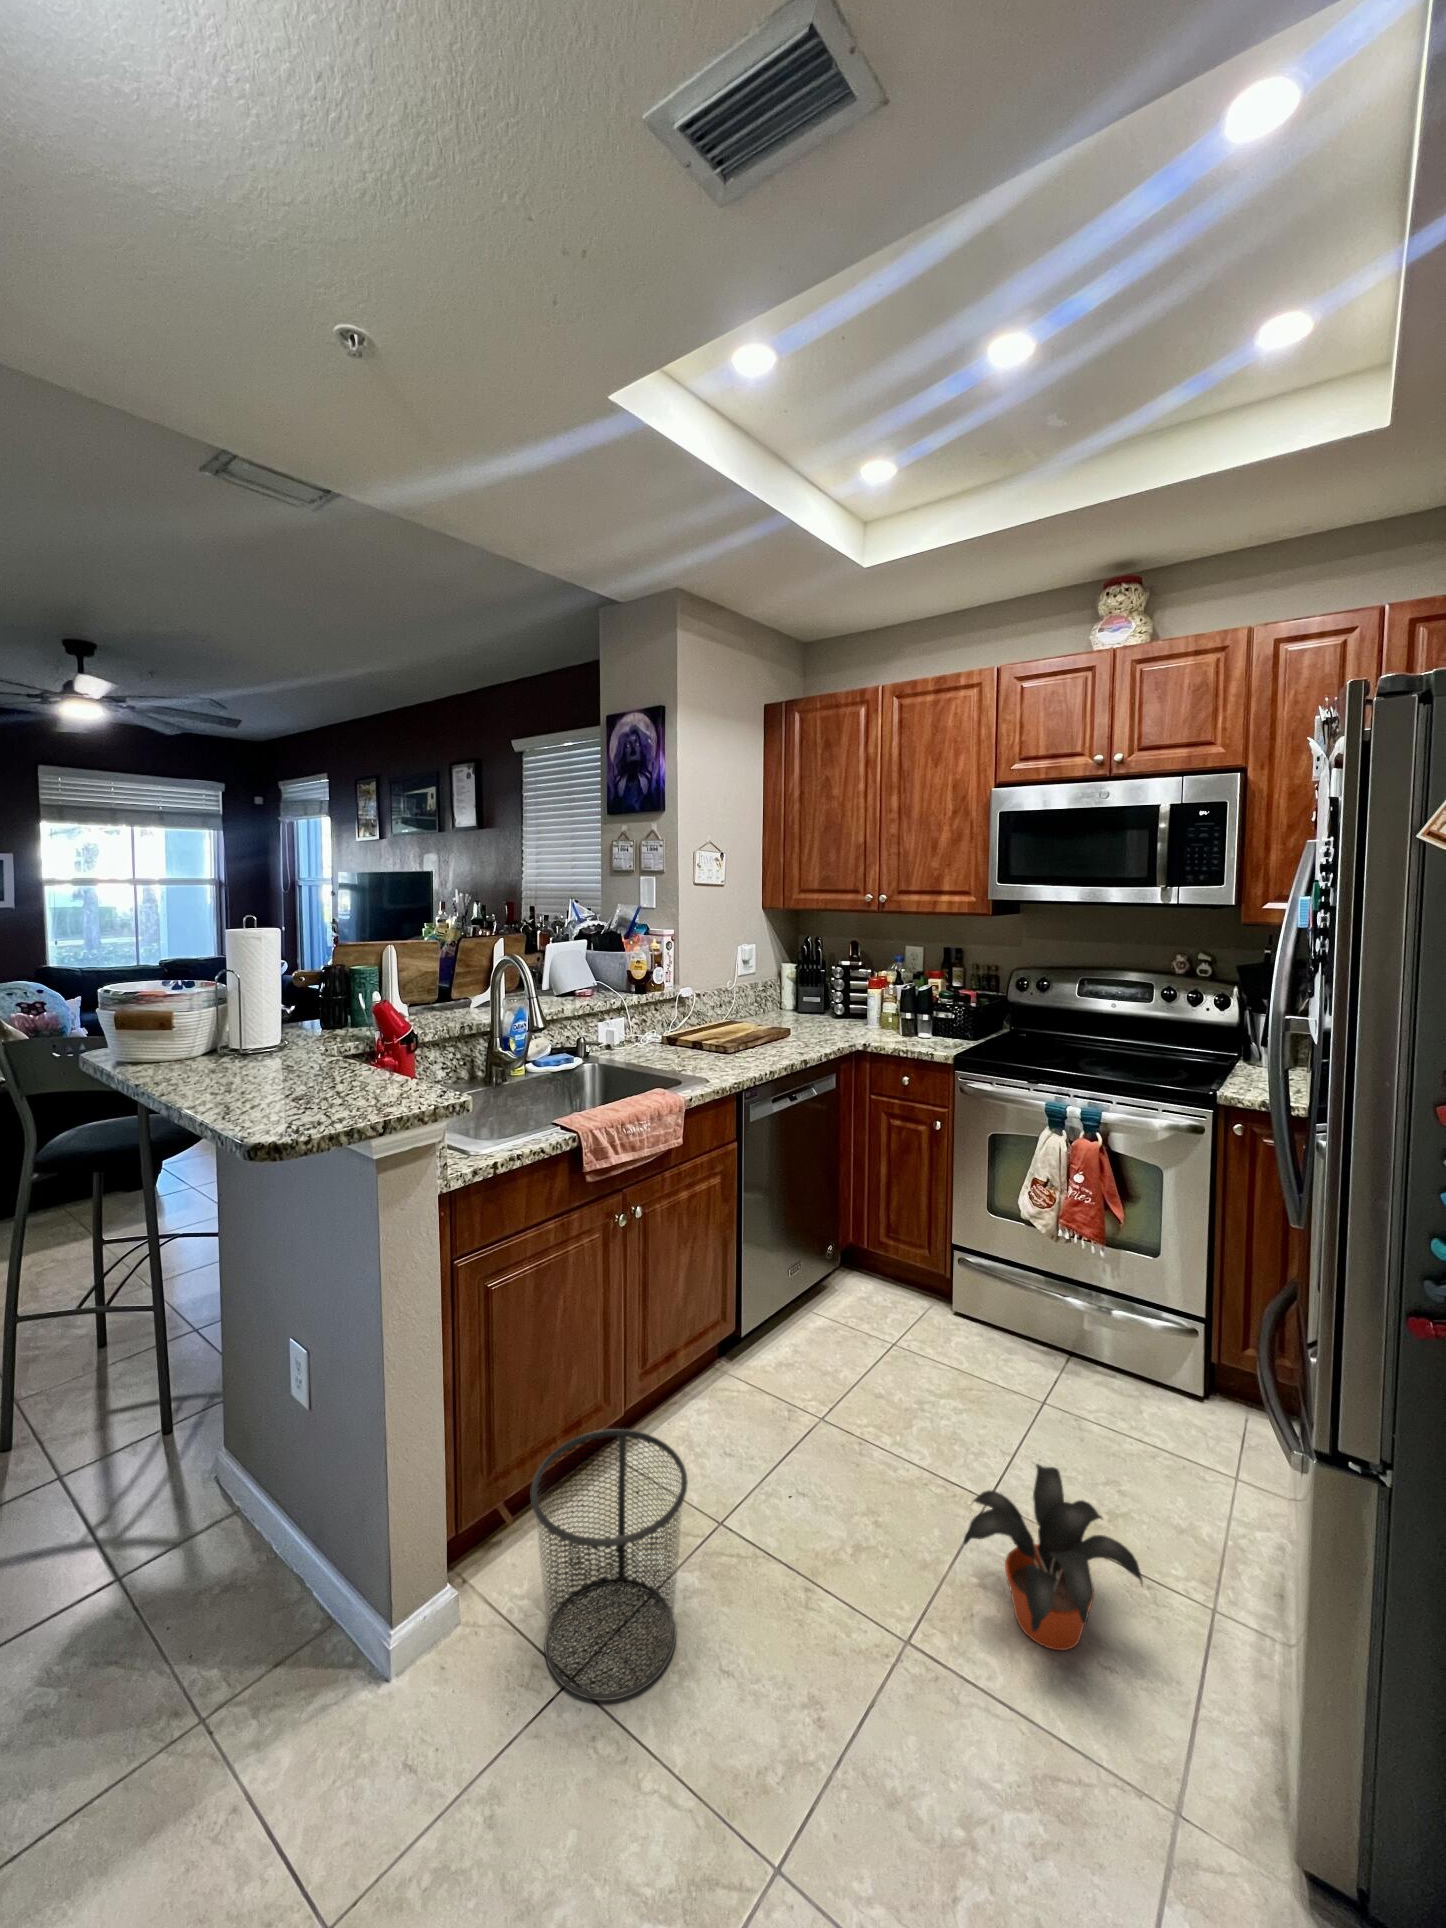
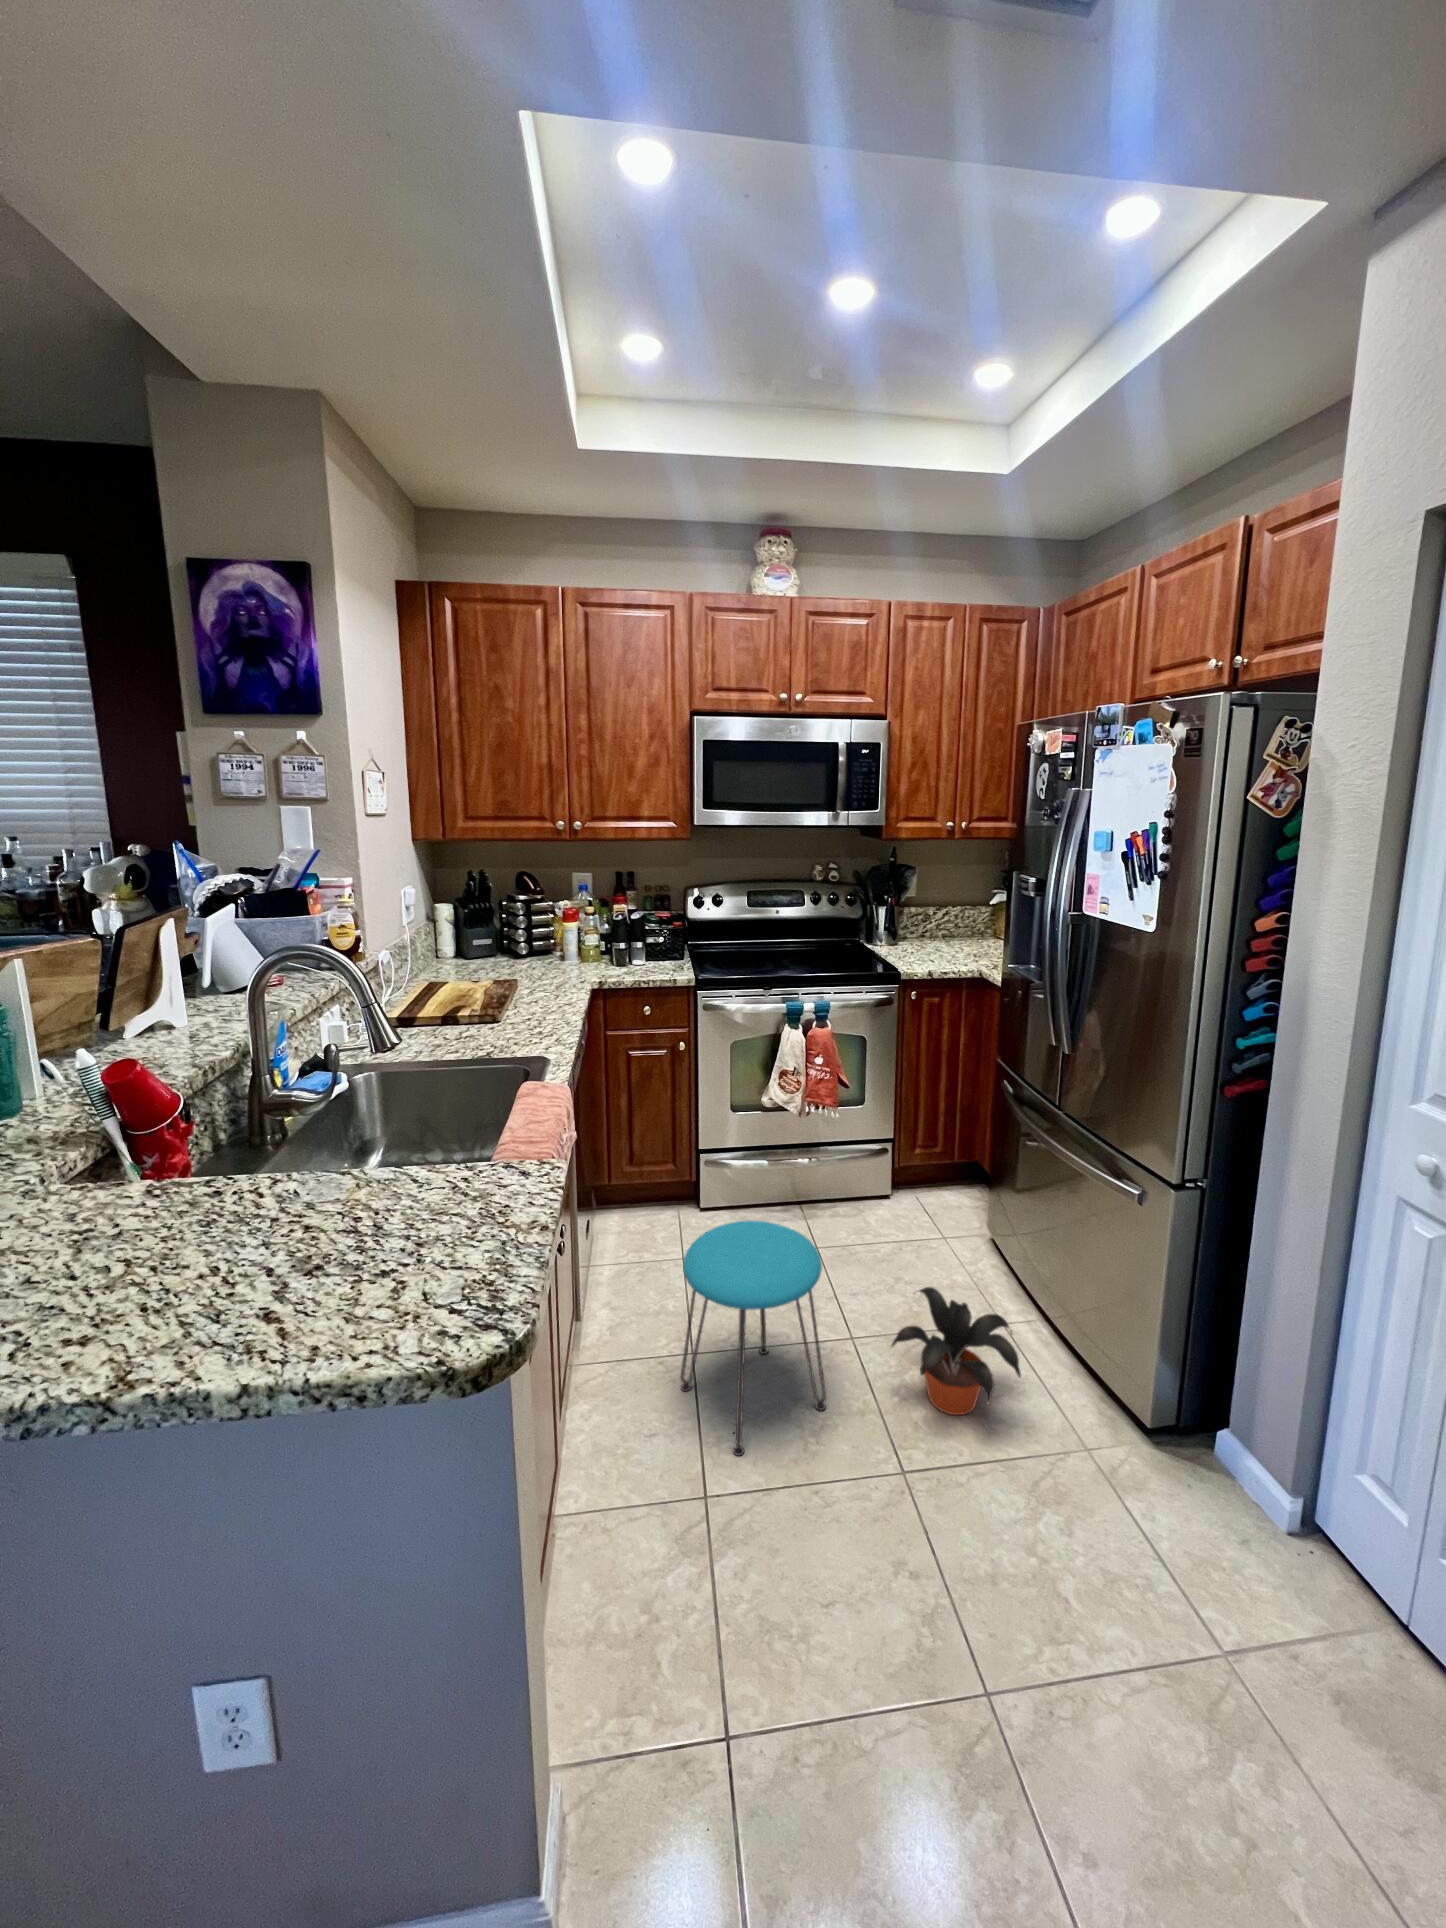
stool: none [766,1289,910,1535] -> present [680,1220,826,1456]
trash can: present [531,1429,688,1700] -> none [636,1446,810,1744]

